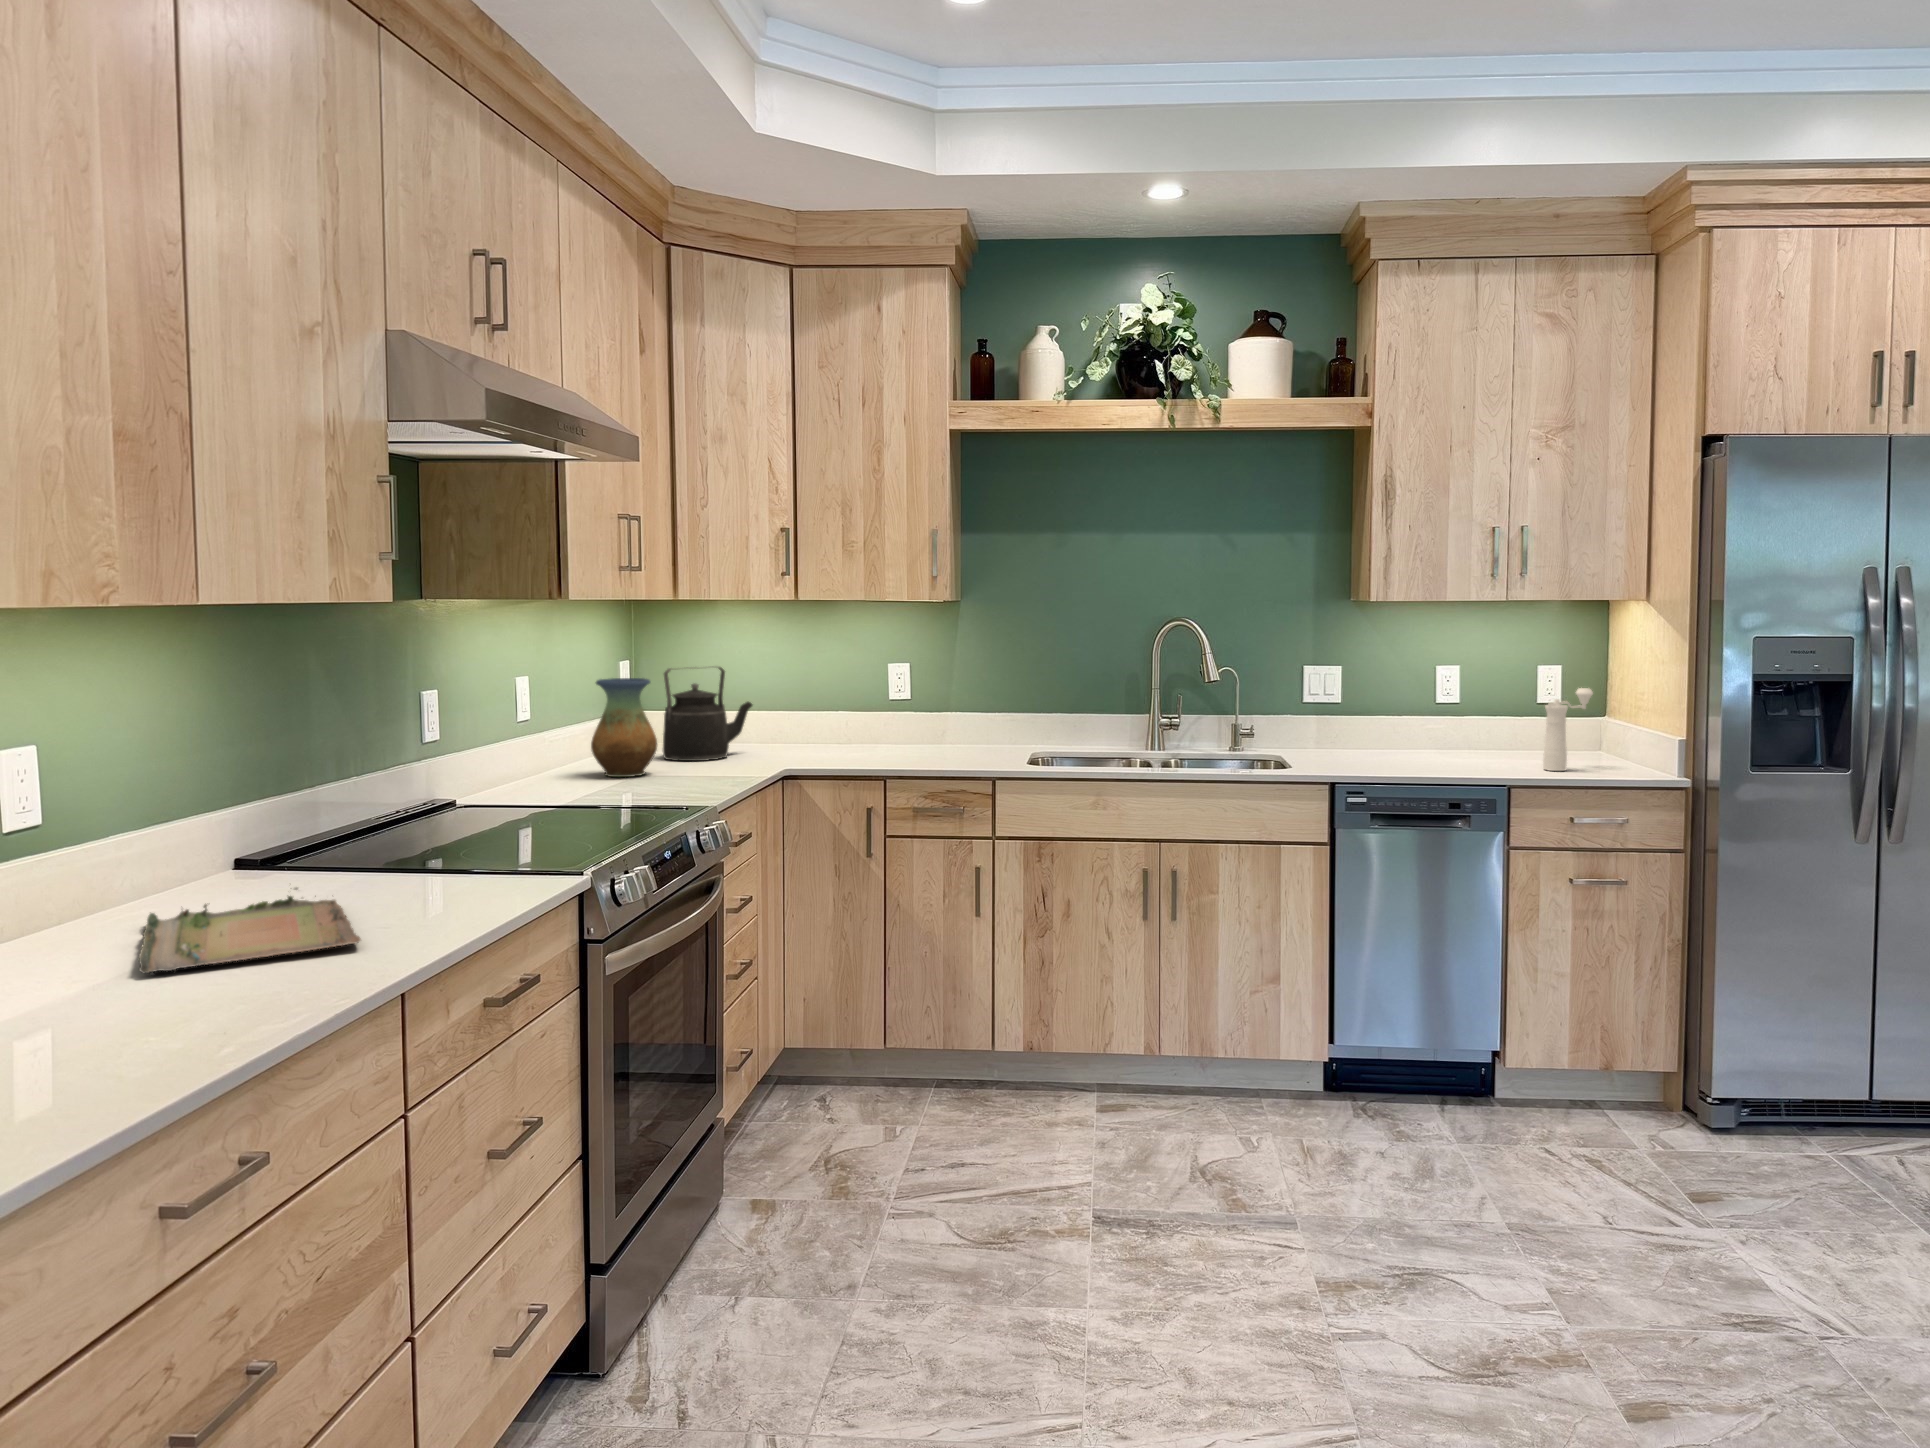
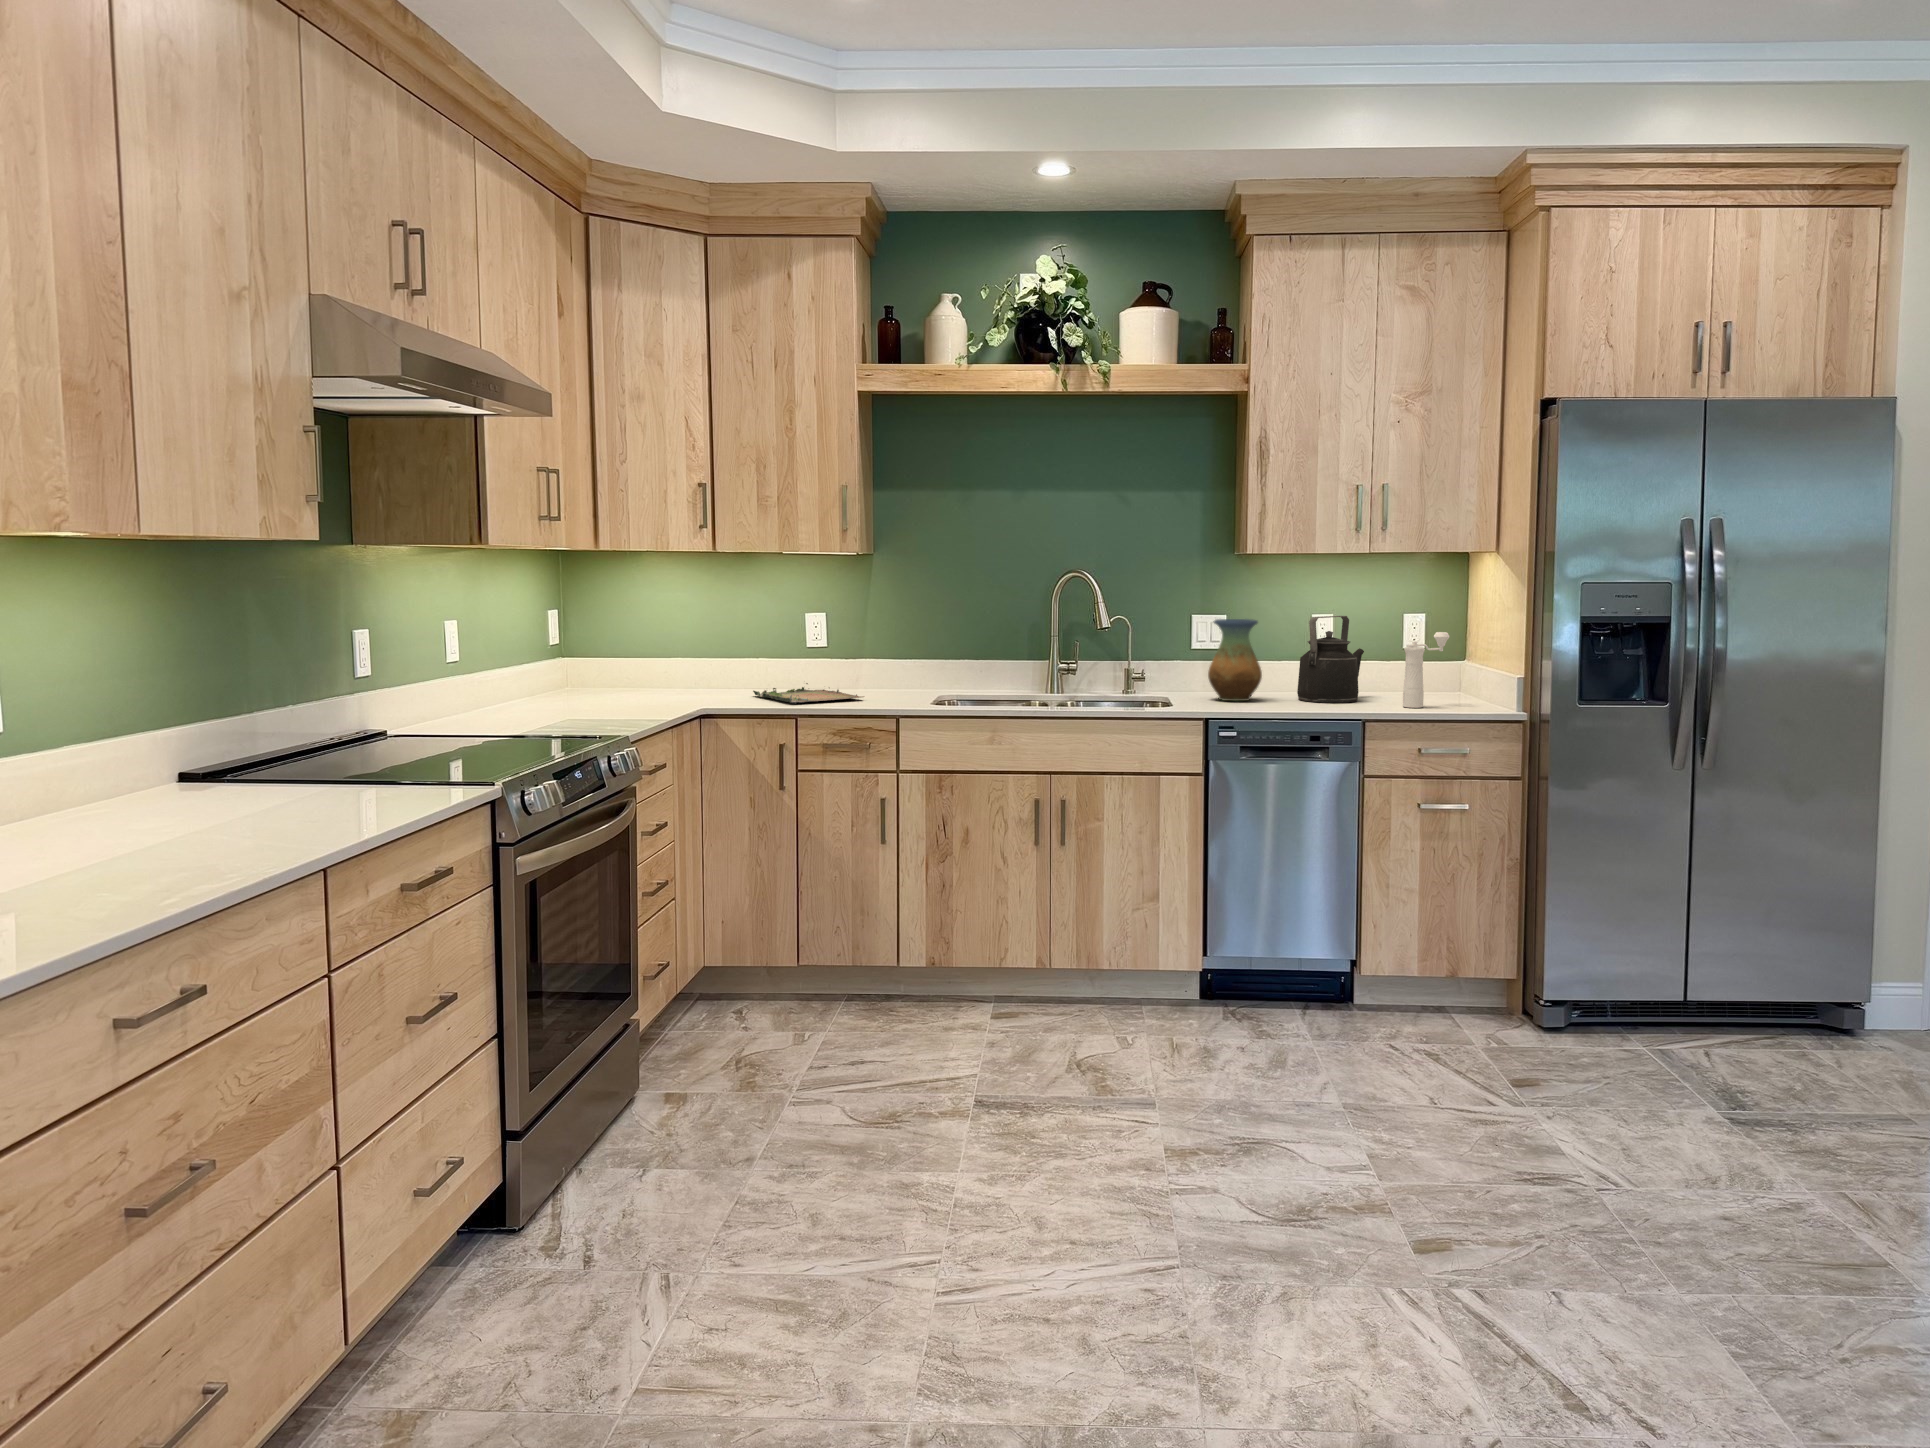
kettle: present [663,667,752,761] -> present [1297,616,1364,703]
vase: present [591,678,657,777] -> present [1208,619,1262,701]
tray: present [139,888,361,975] -> present [753,683,864,704]

